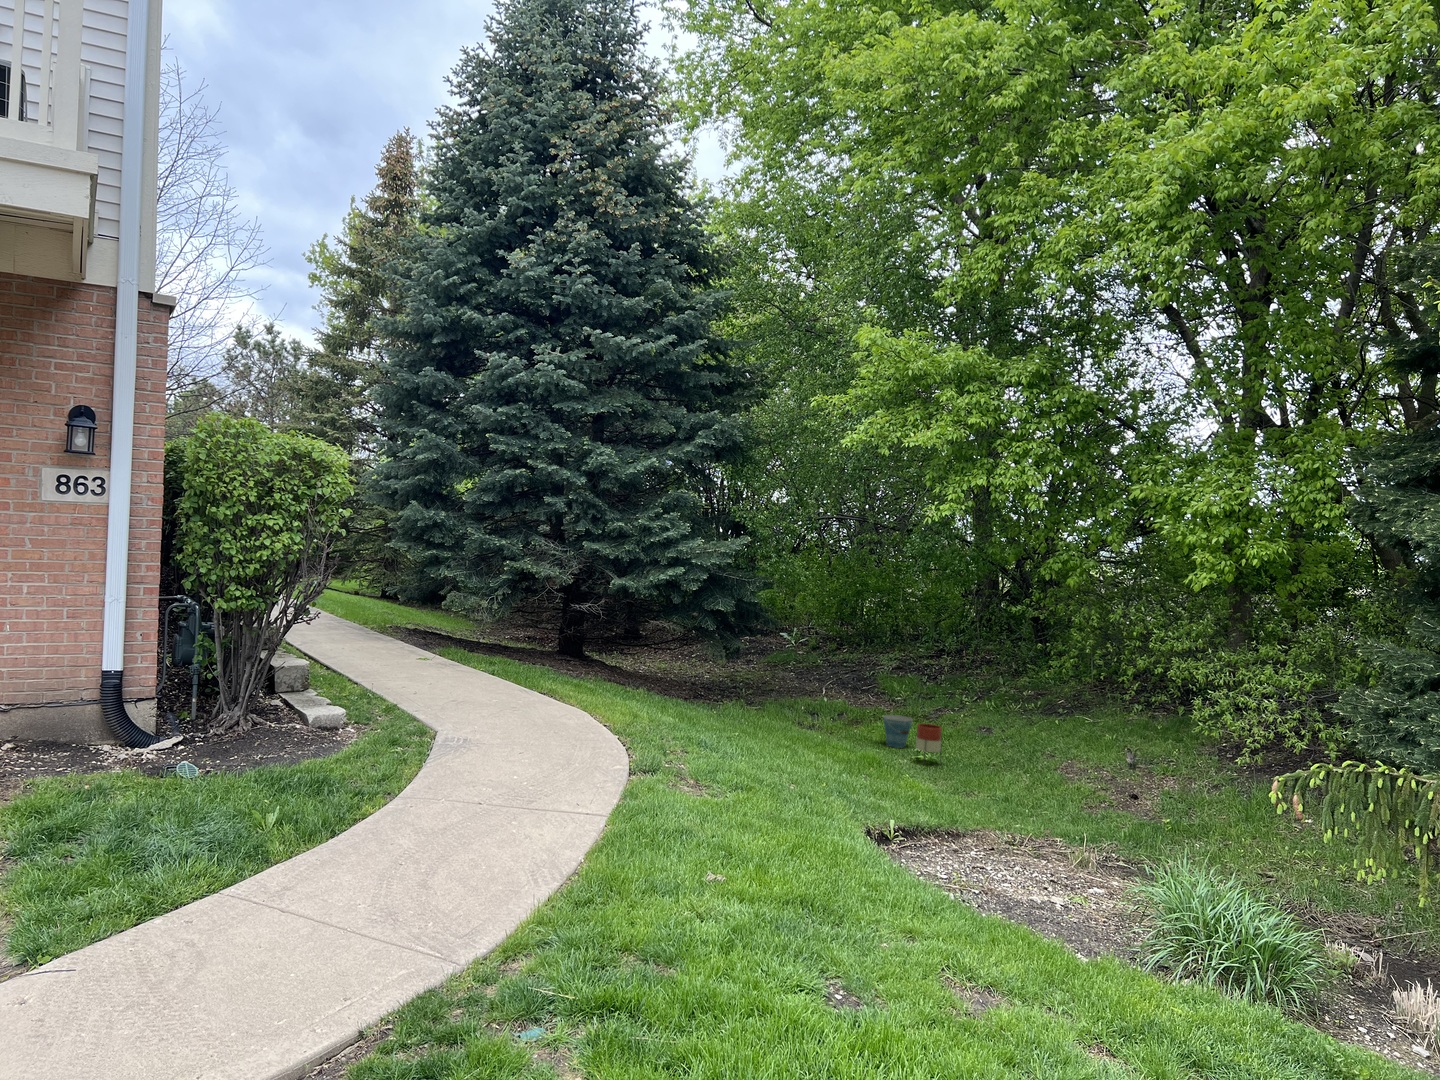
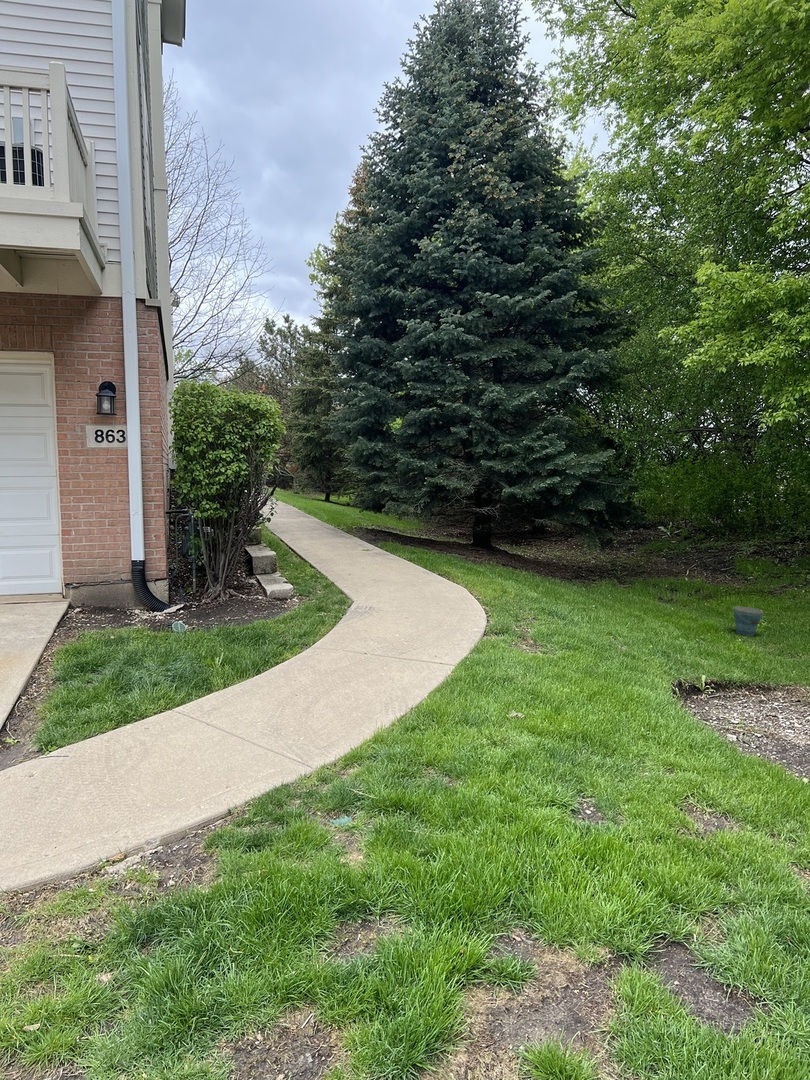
planter: present [916,723,942,752] -> none [764,617,792,654]

